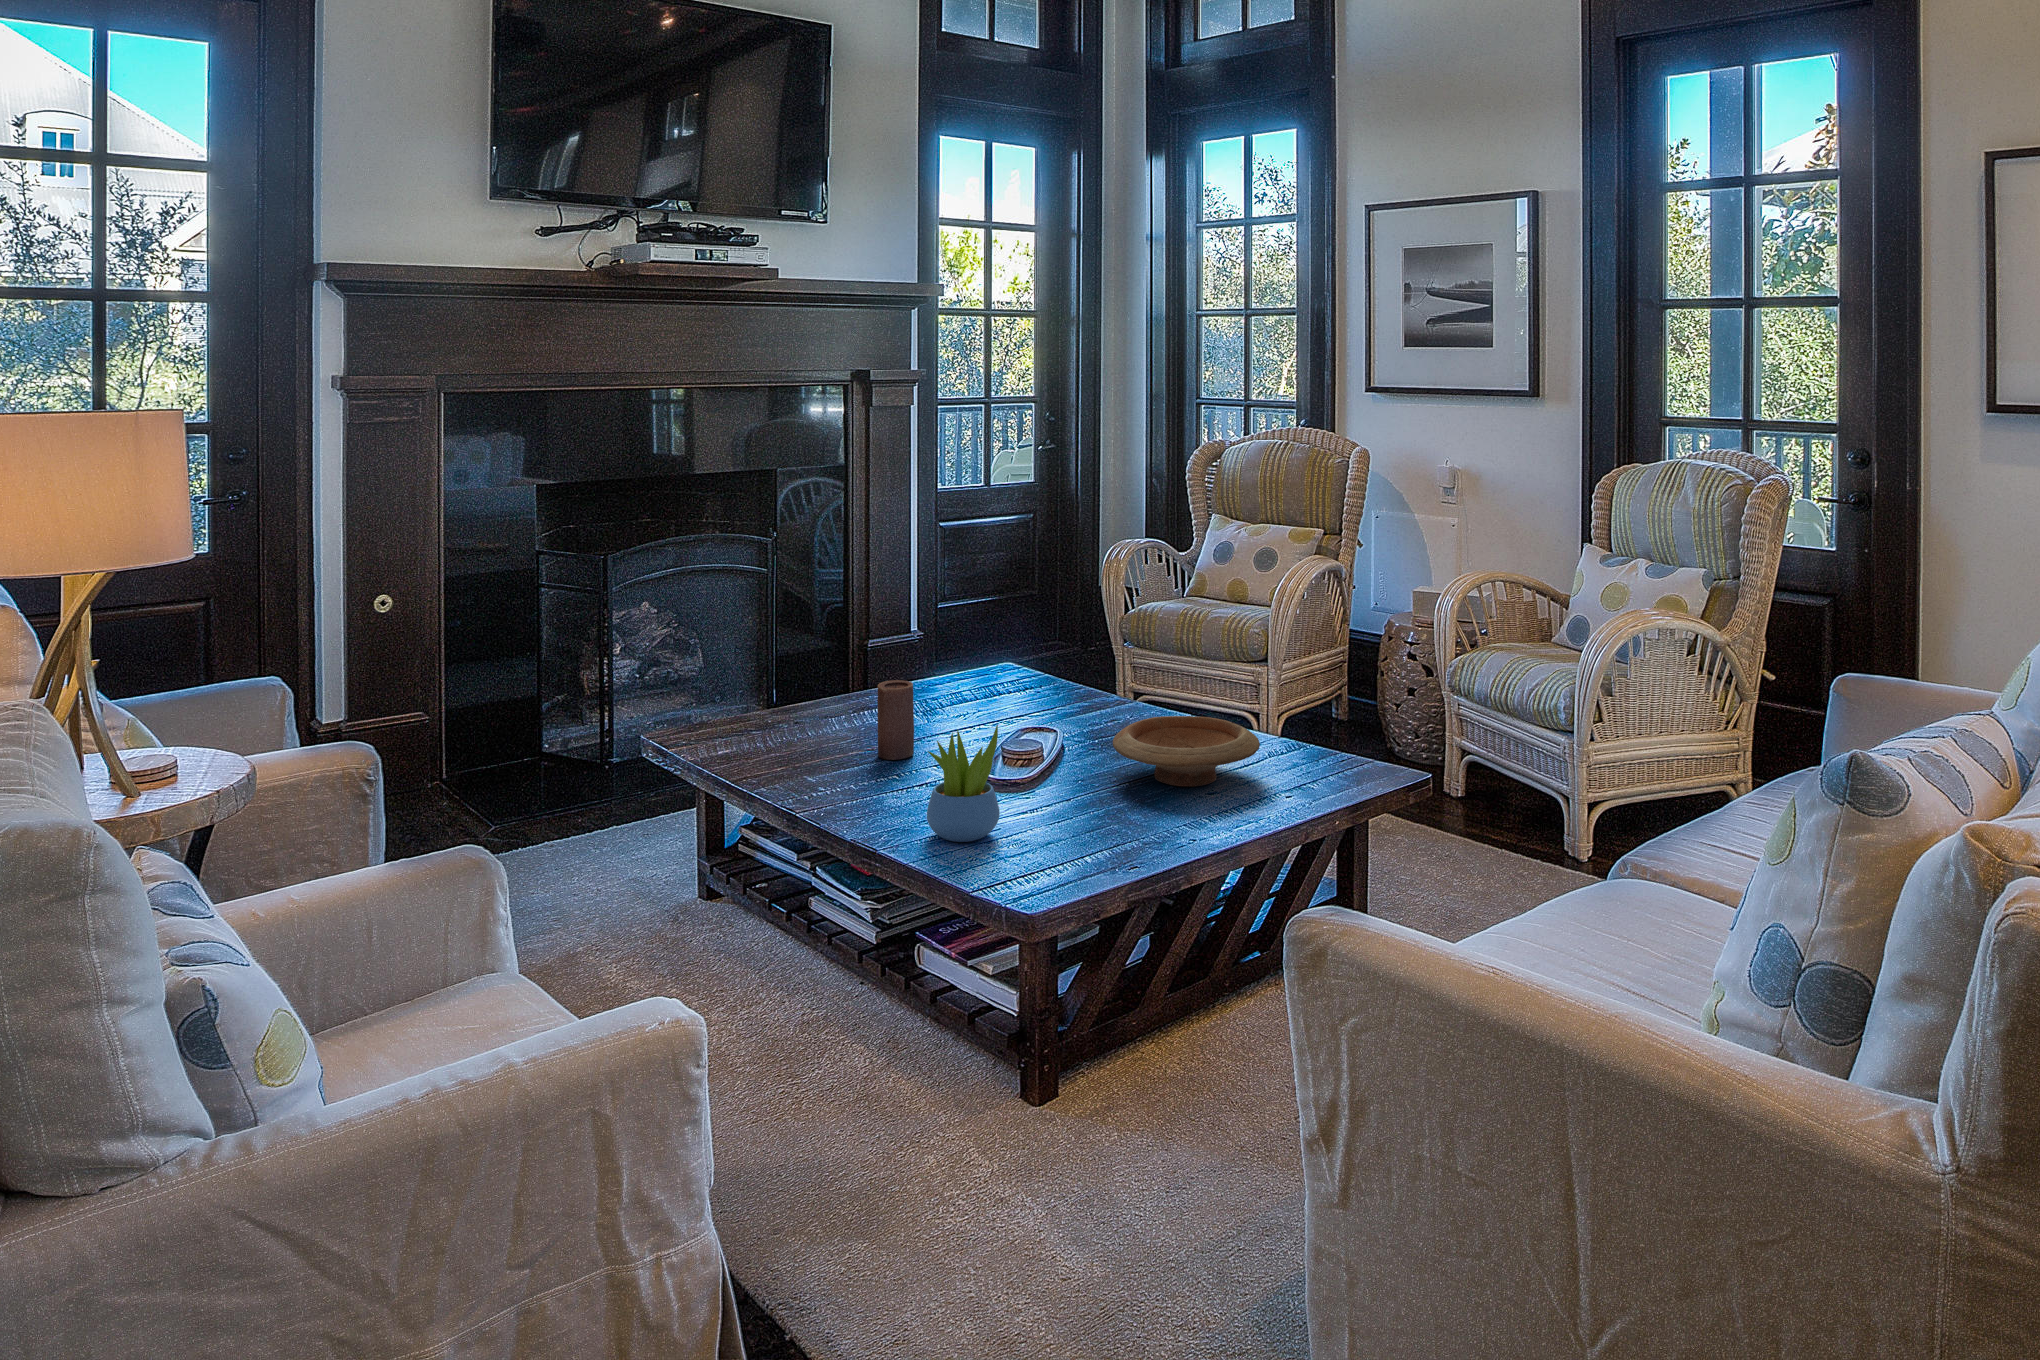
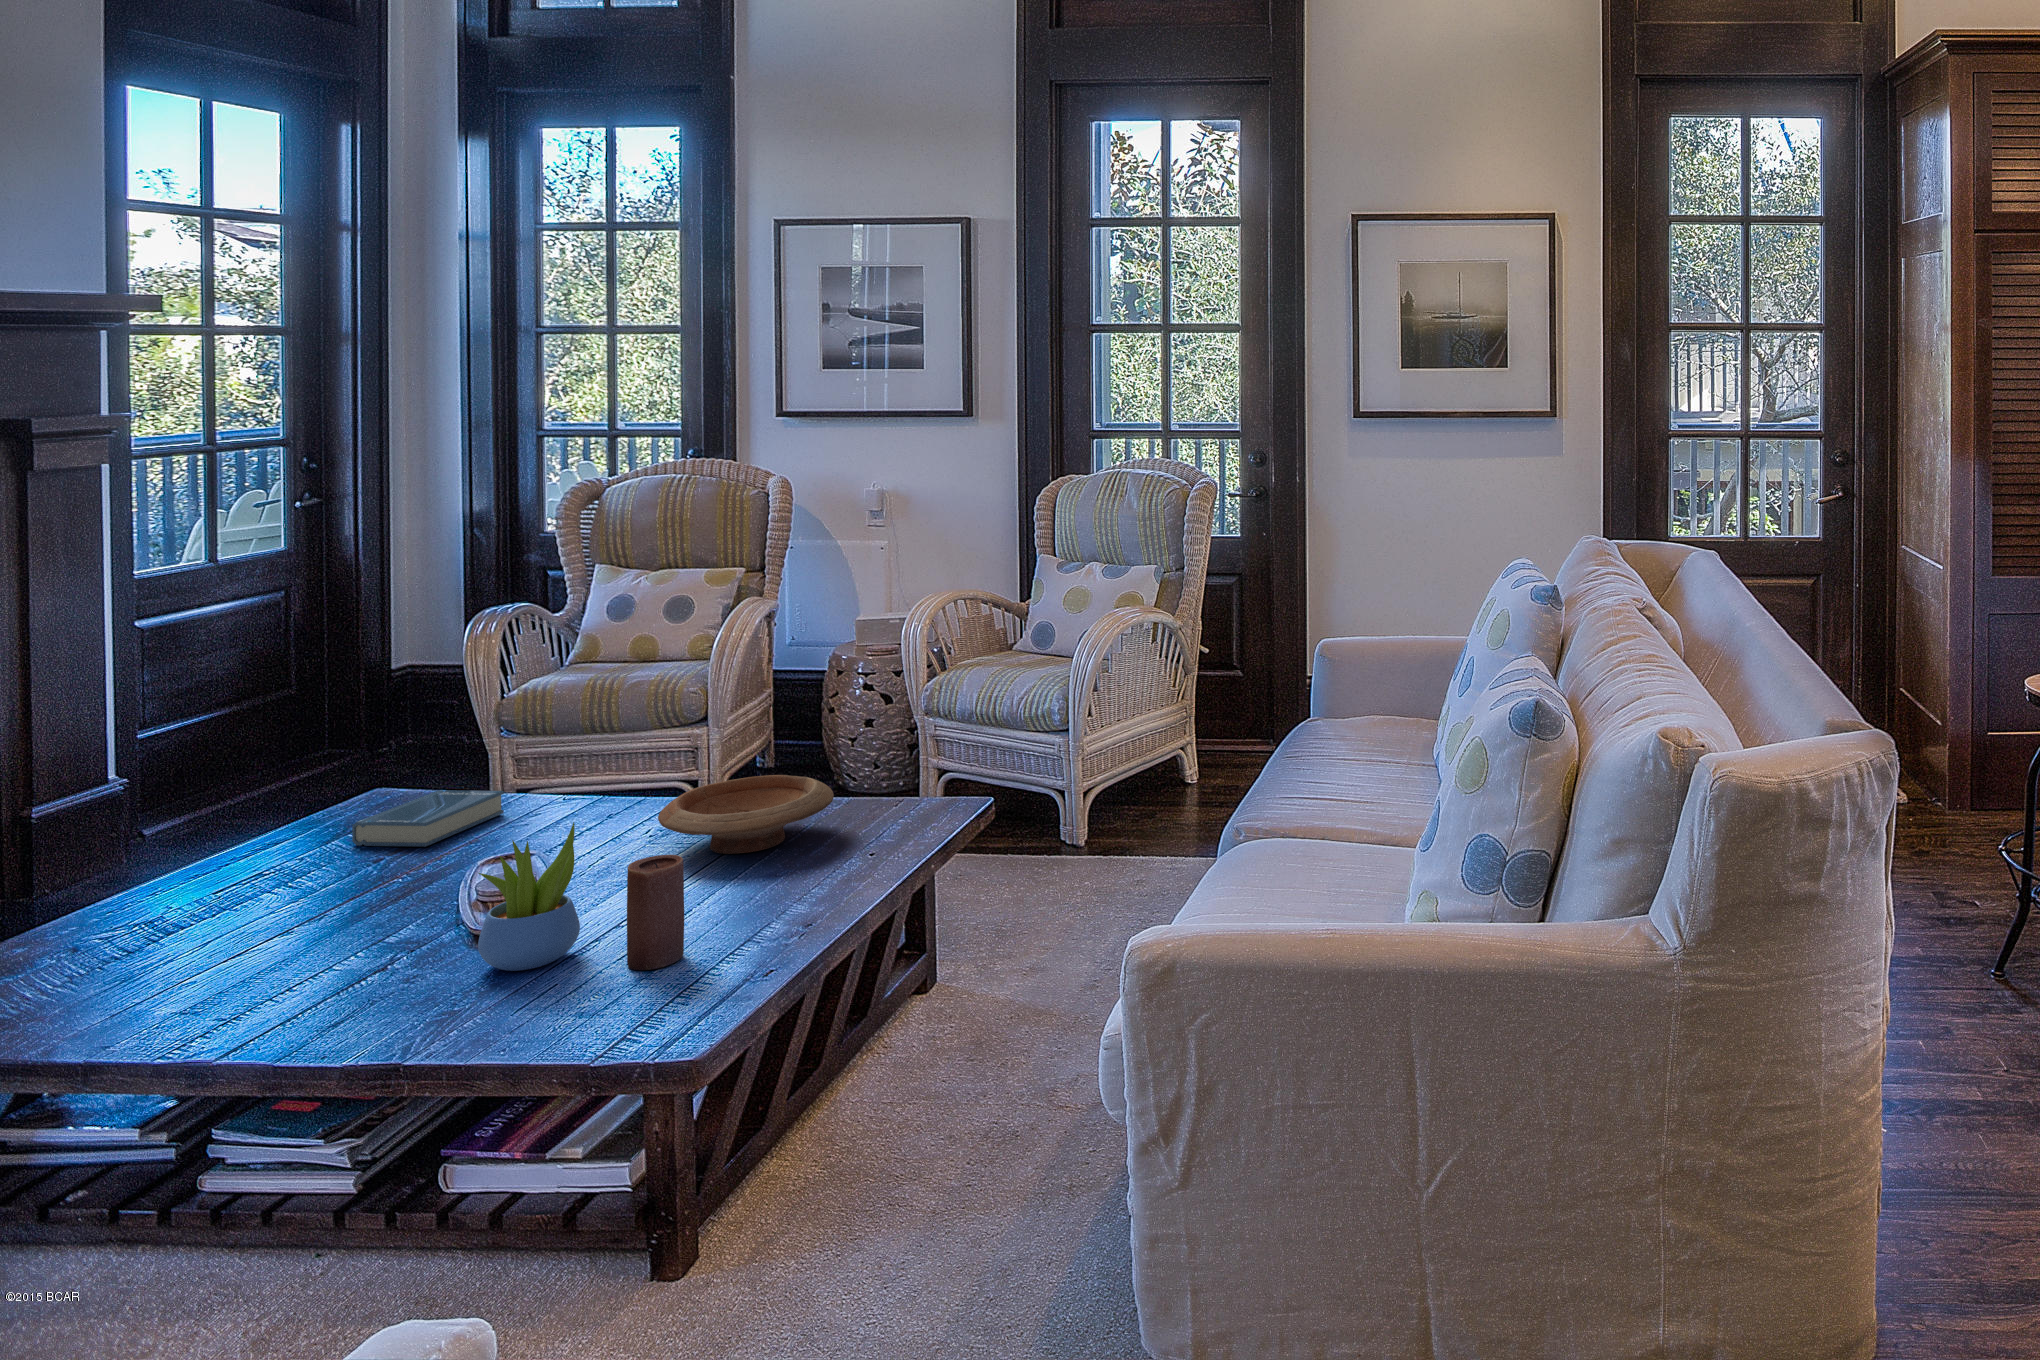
candle: present [877,680,914,760] -> present [627,855,684,970]
hardback book: none [944,681,1047,723] -> present [352,790,504,847]

